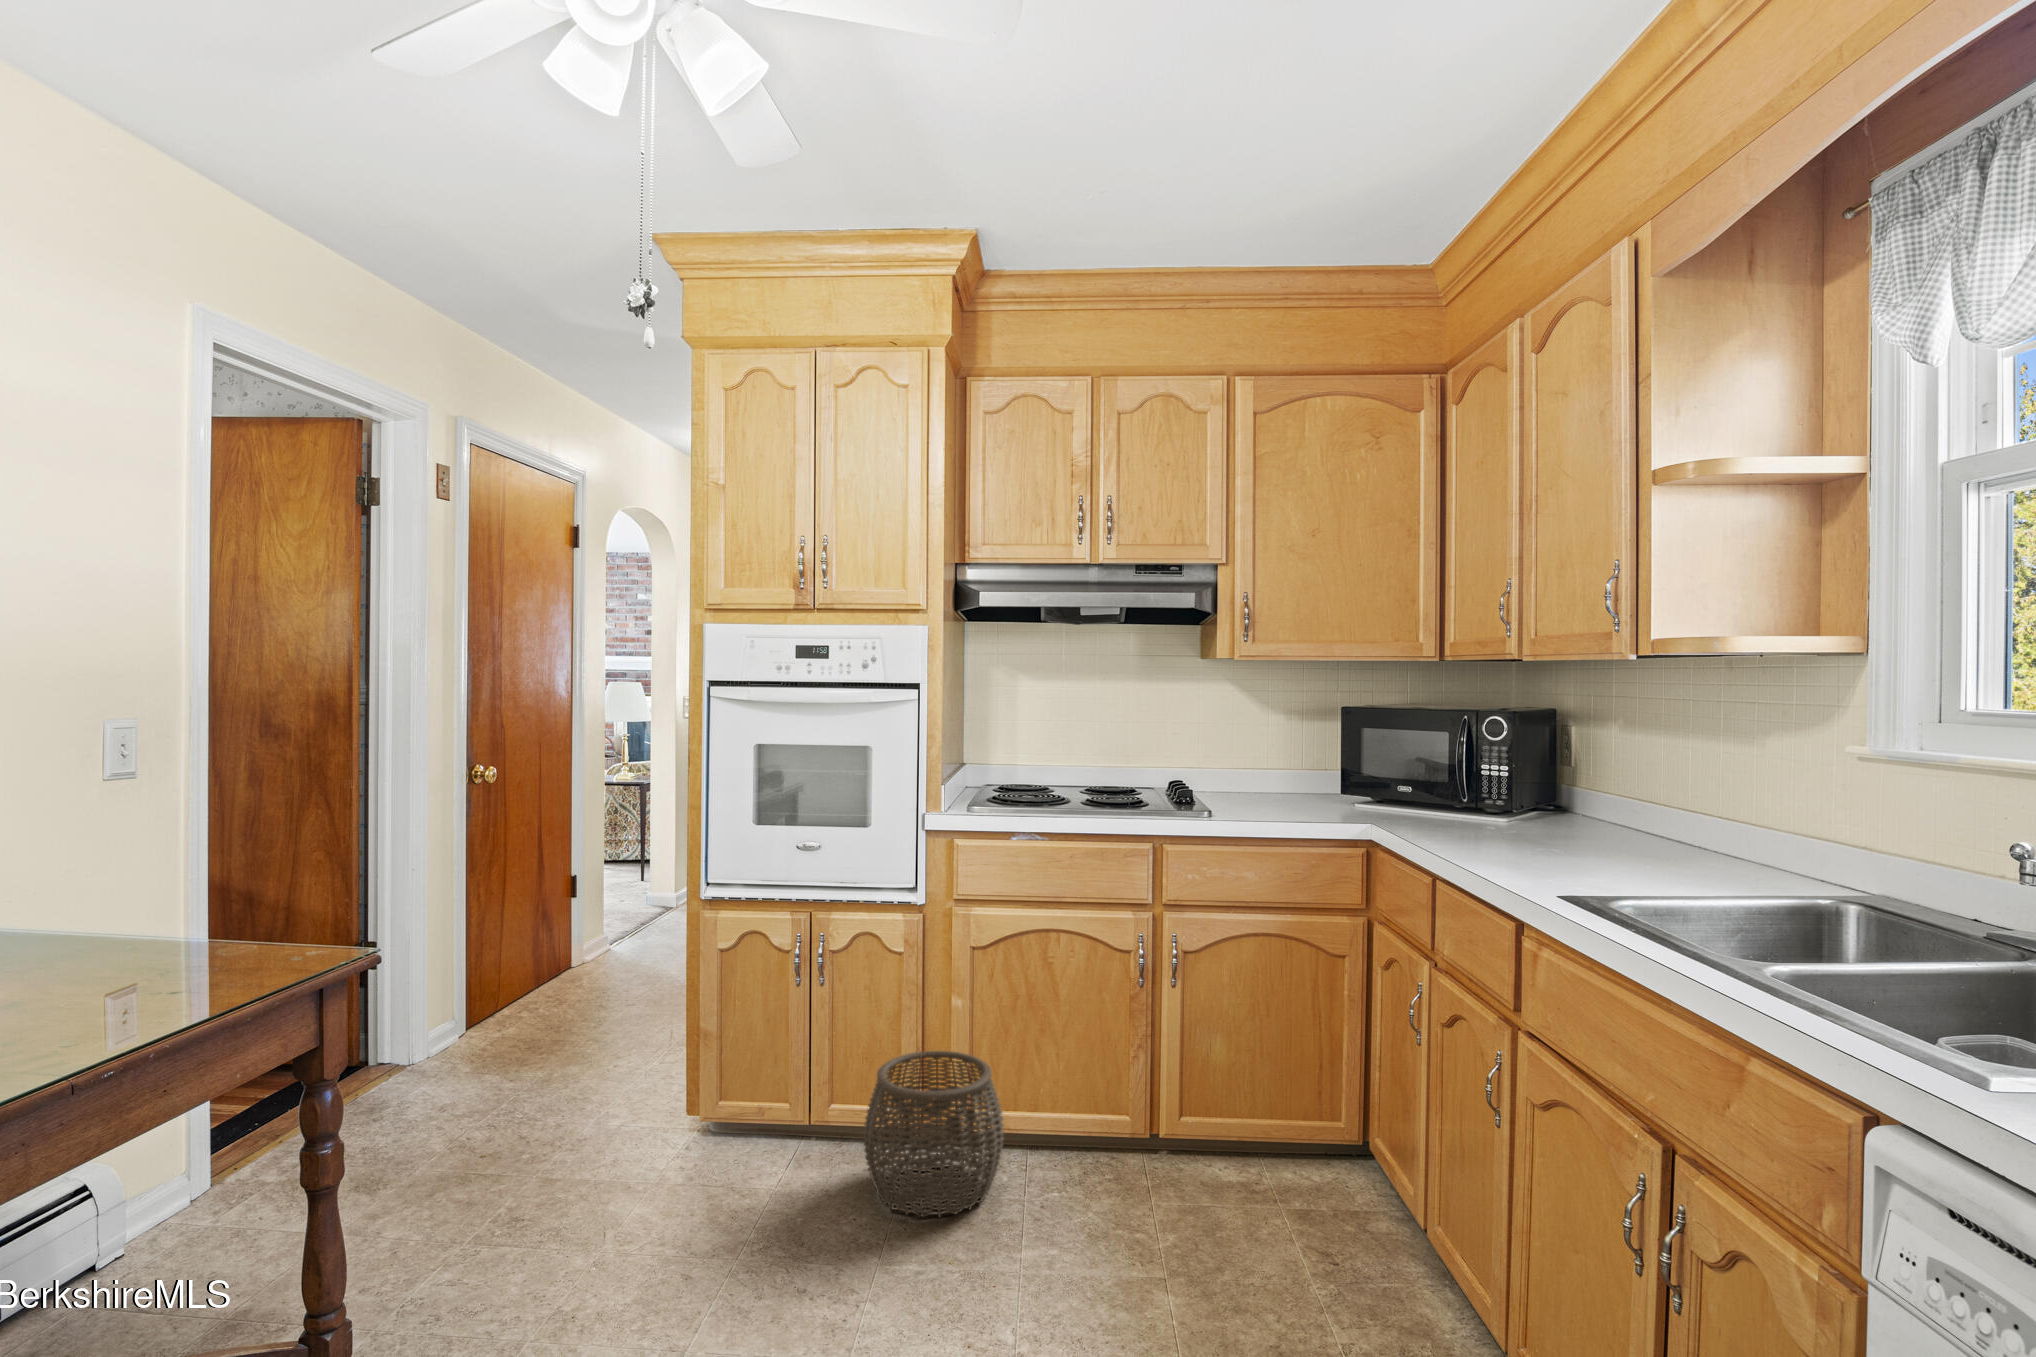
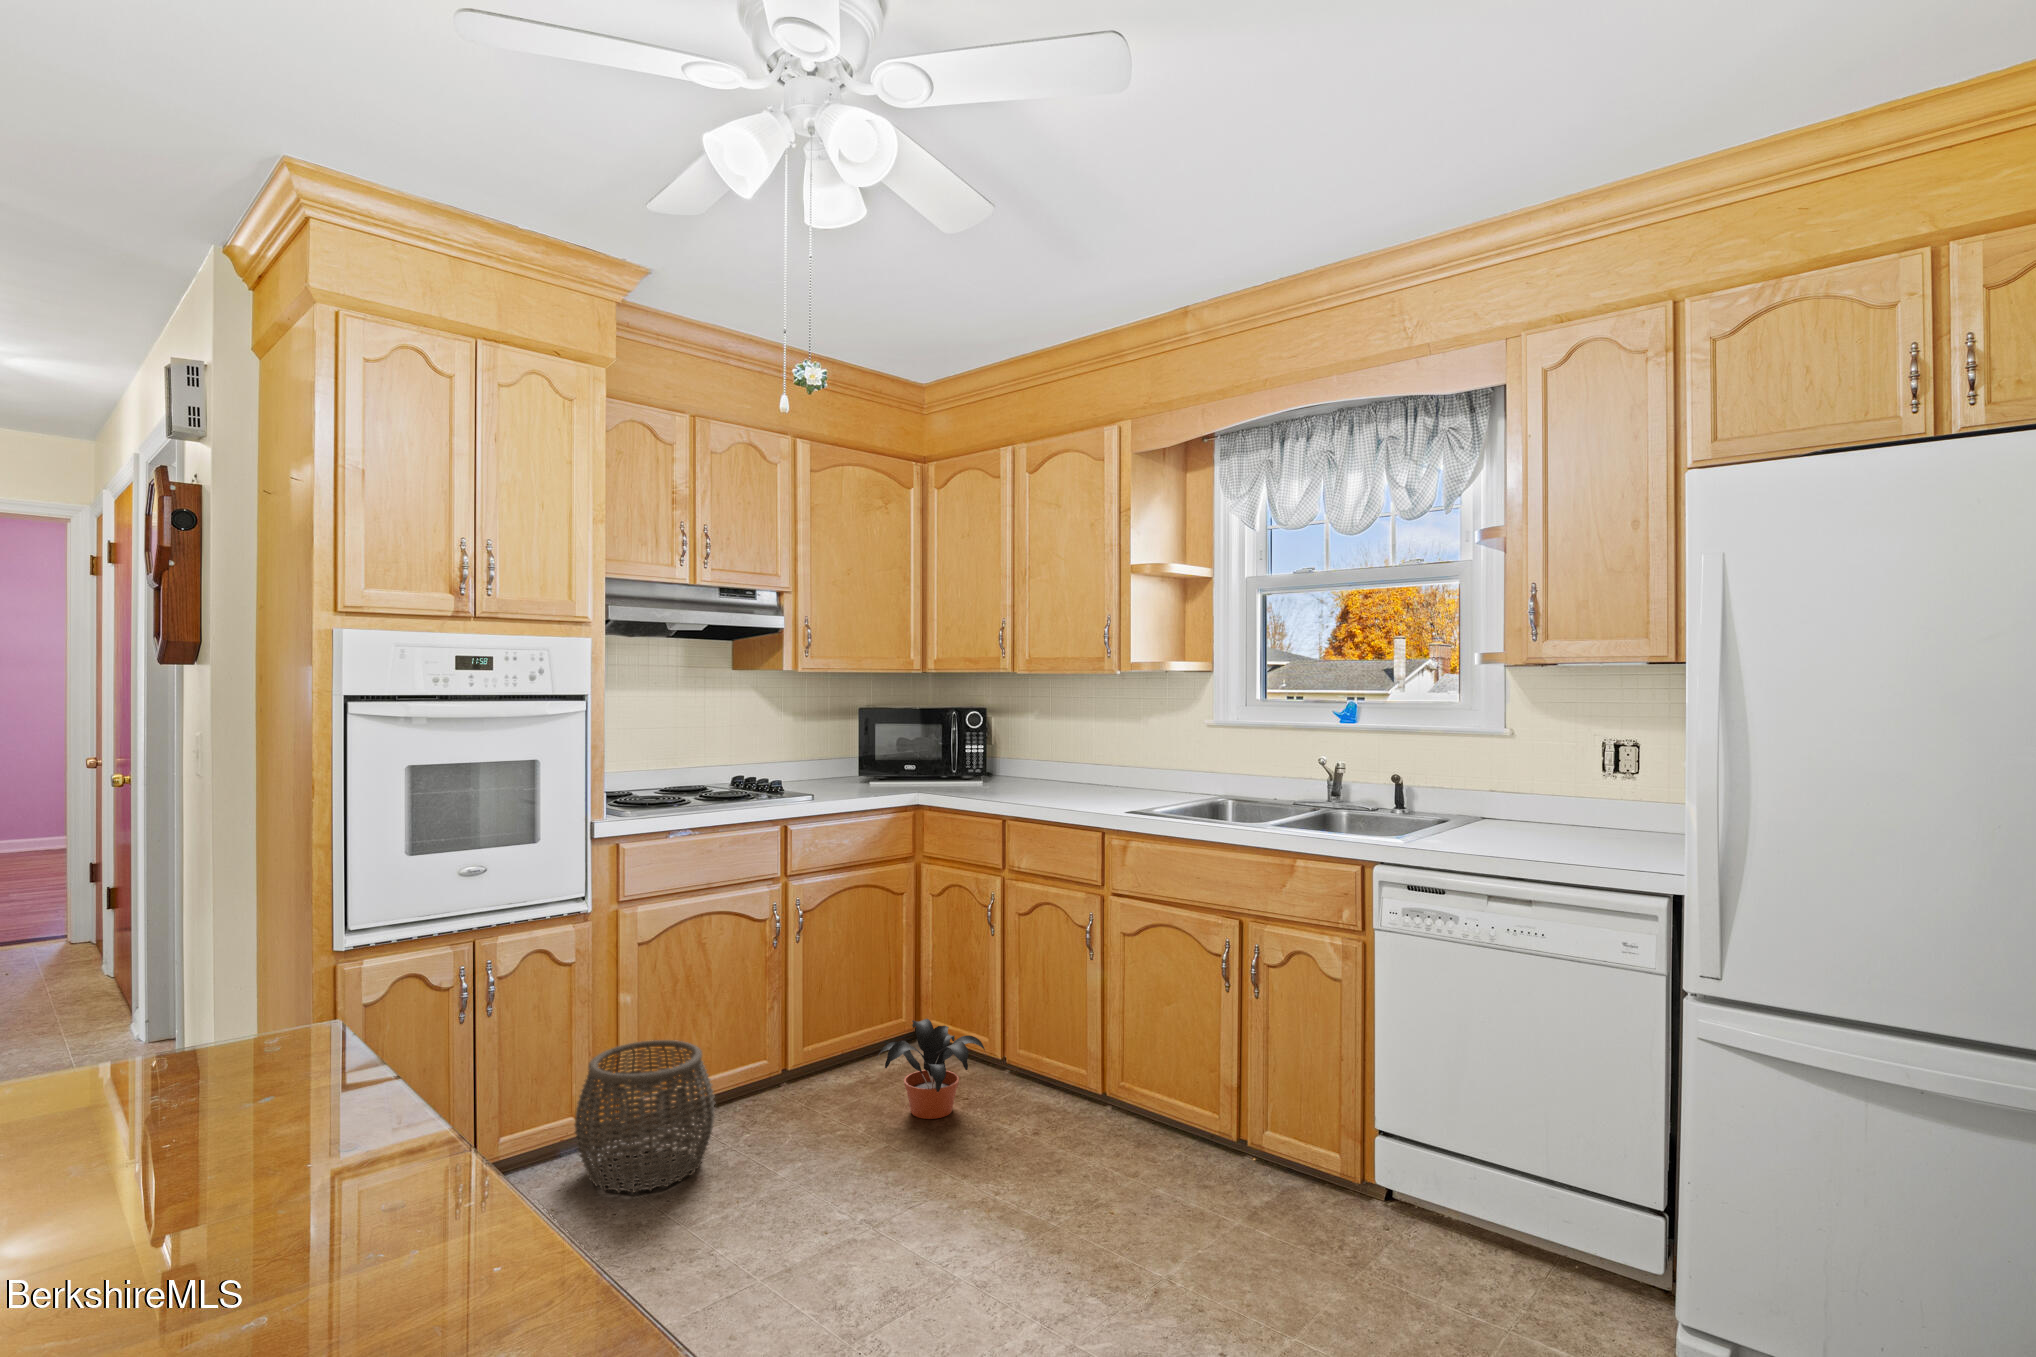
potted plant: none [1191,1124,1344,1270] -> present [877,1019,985,1119]

